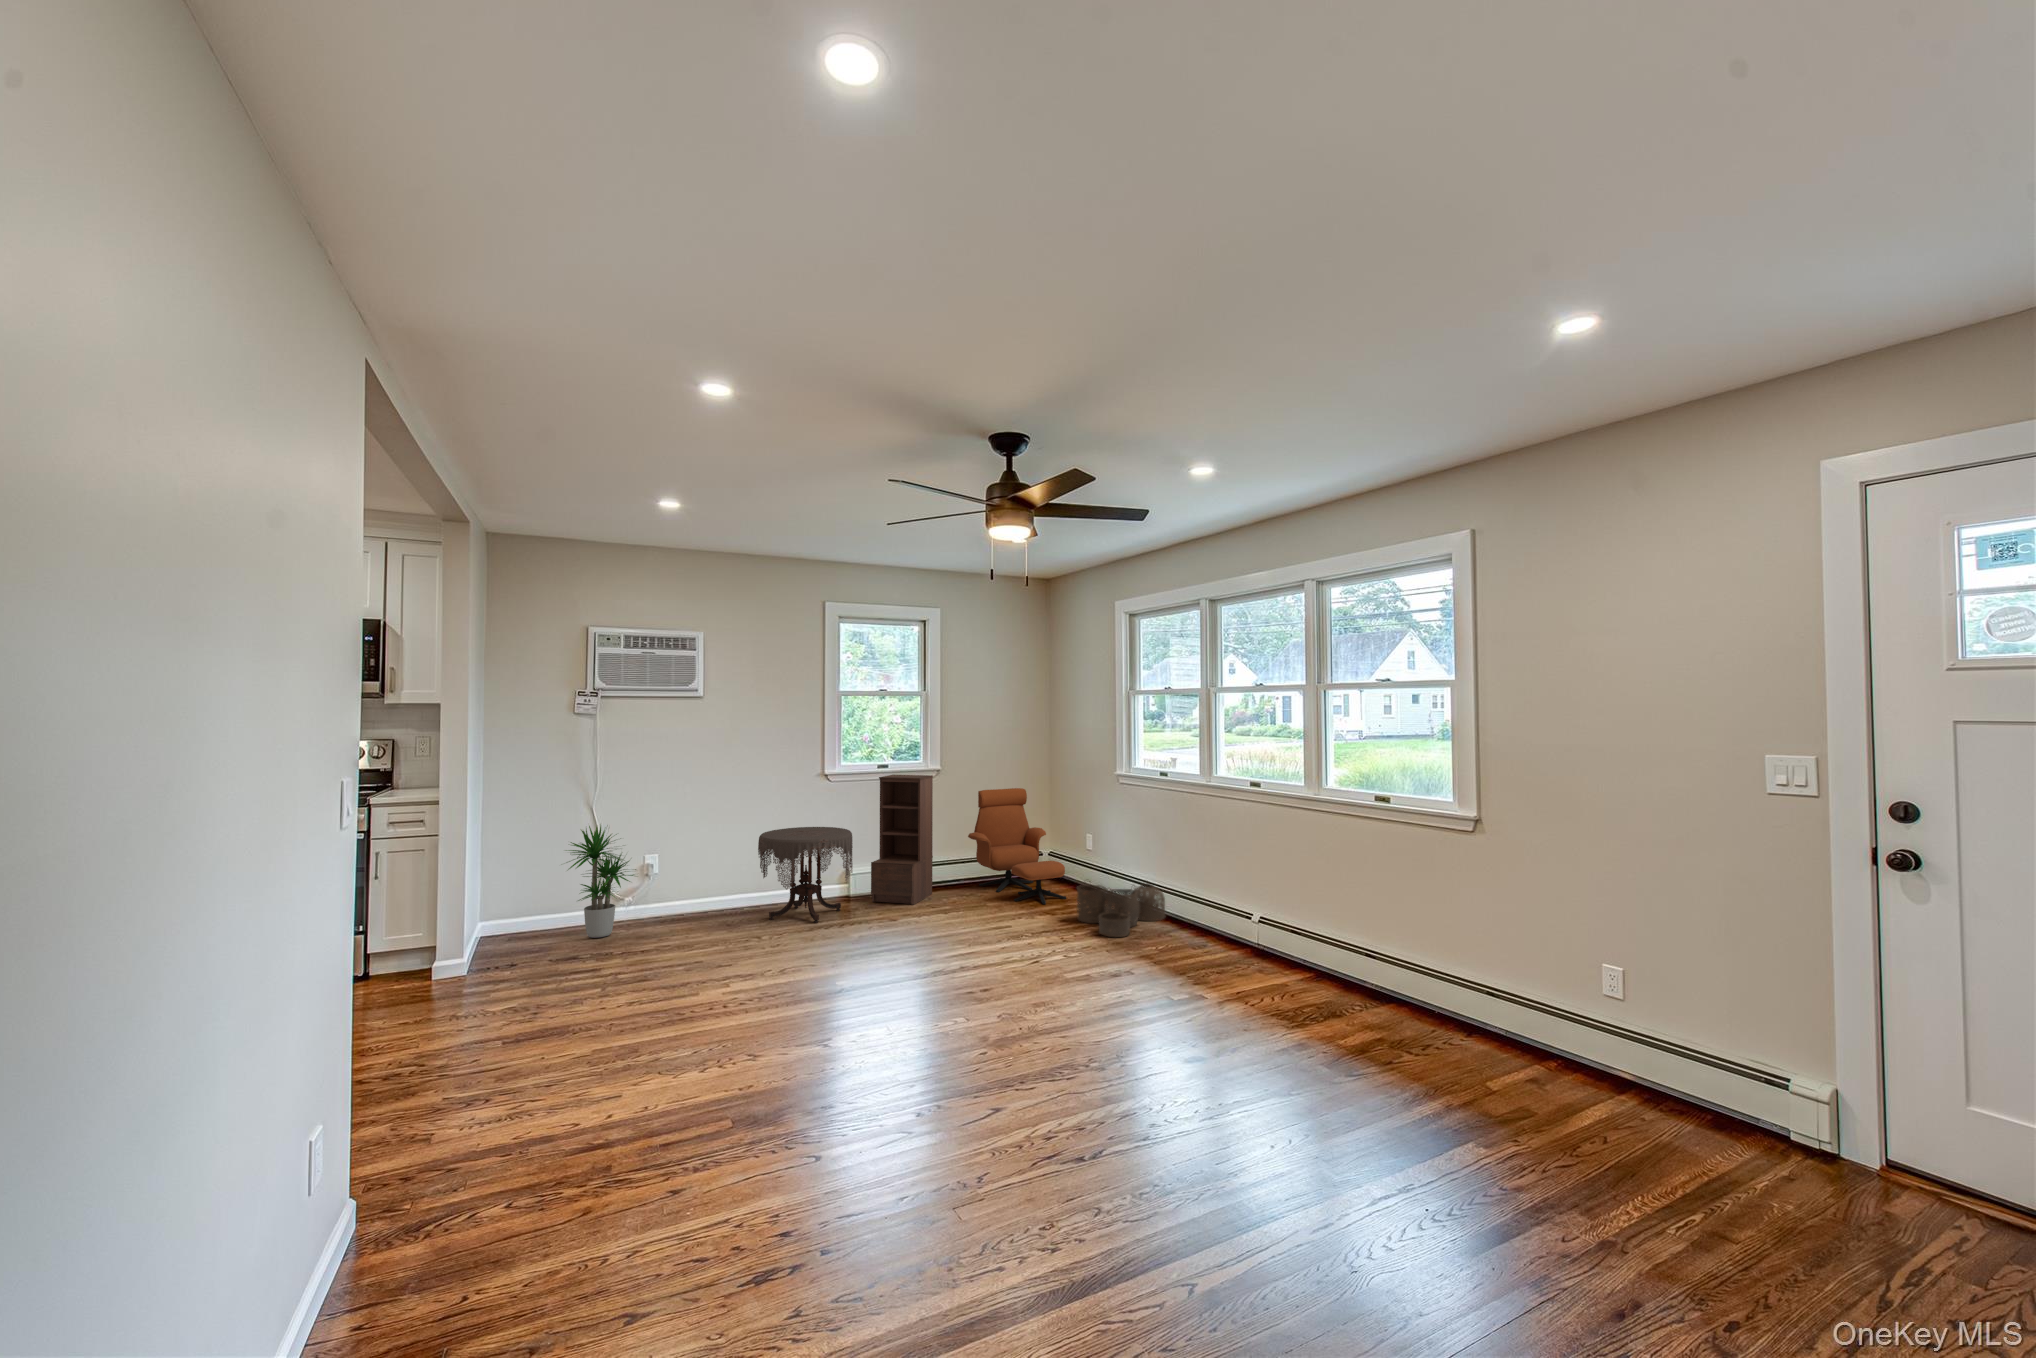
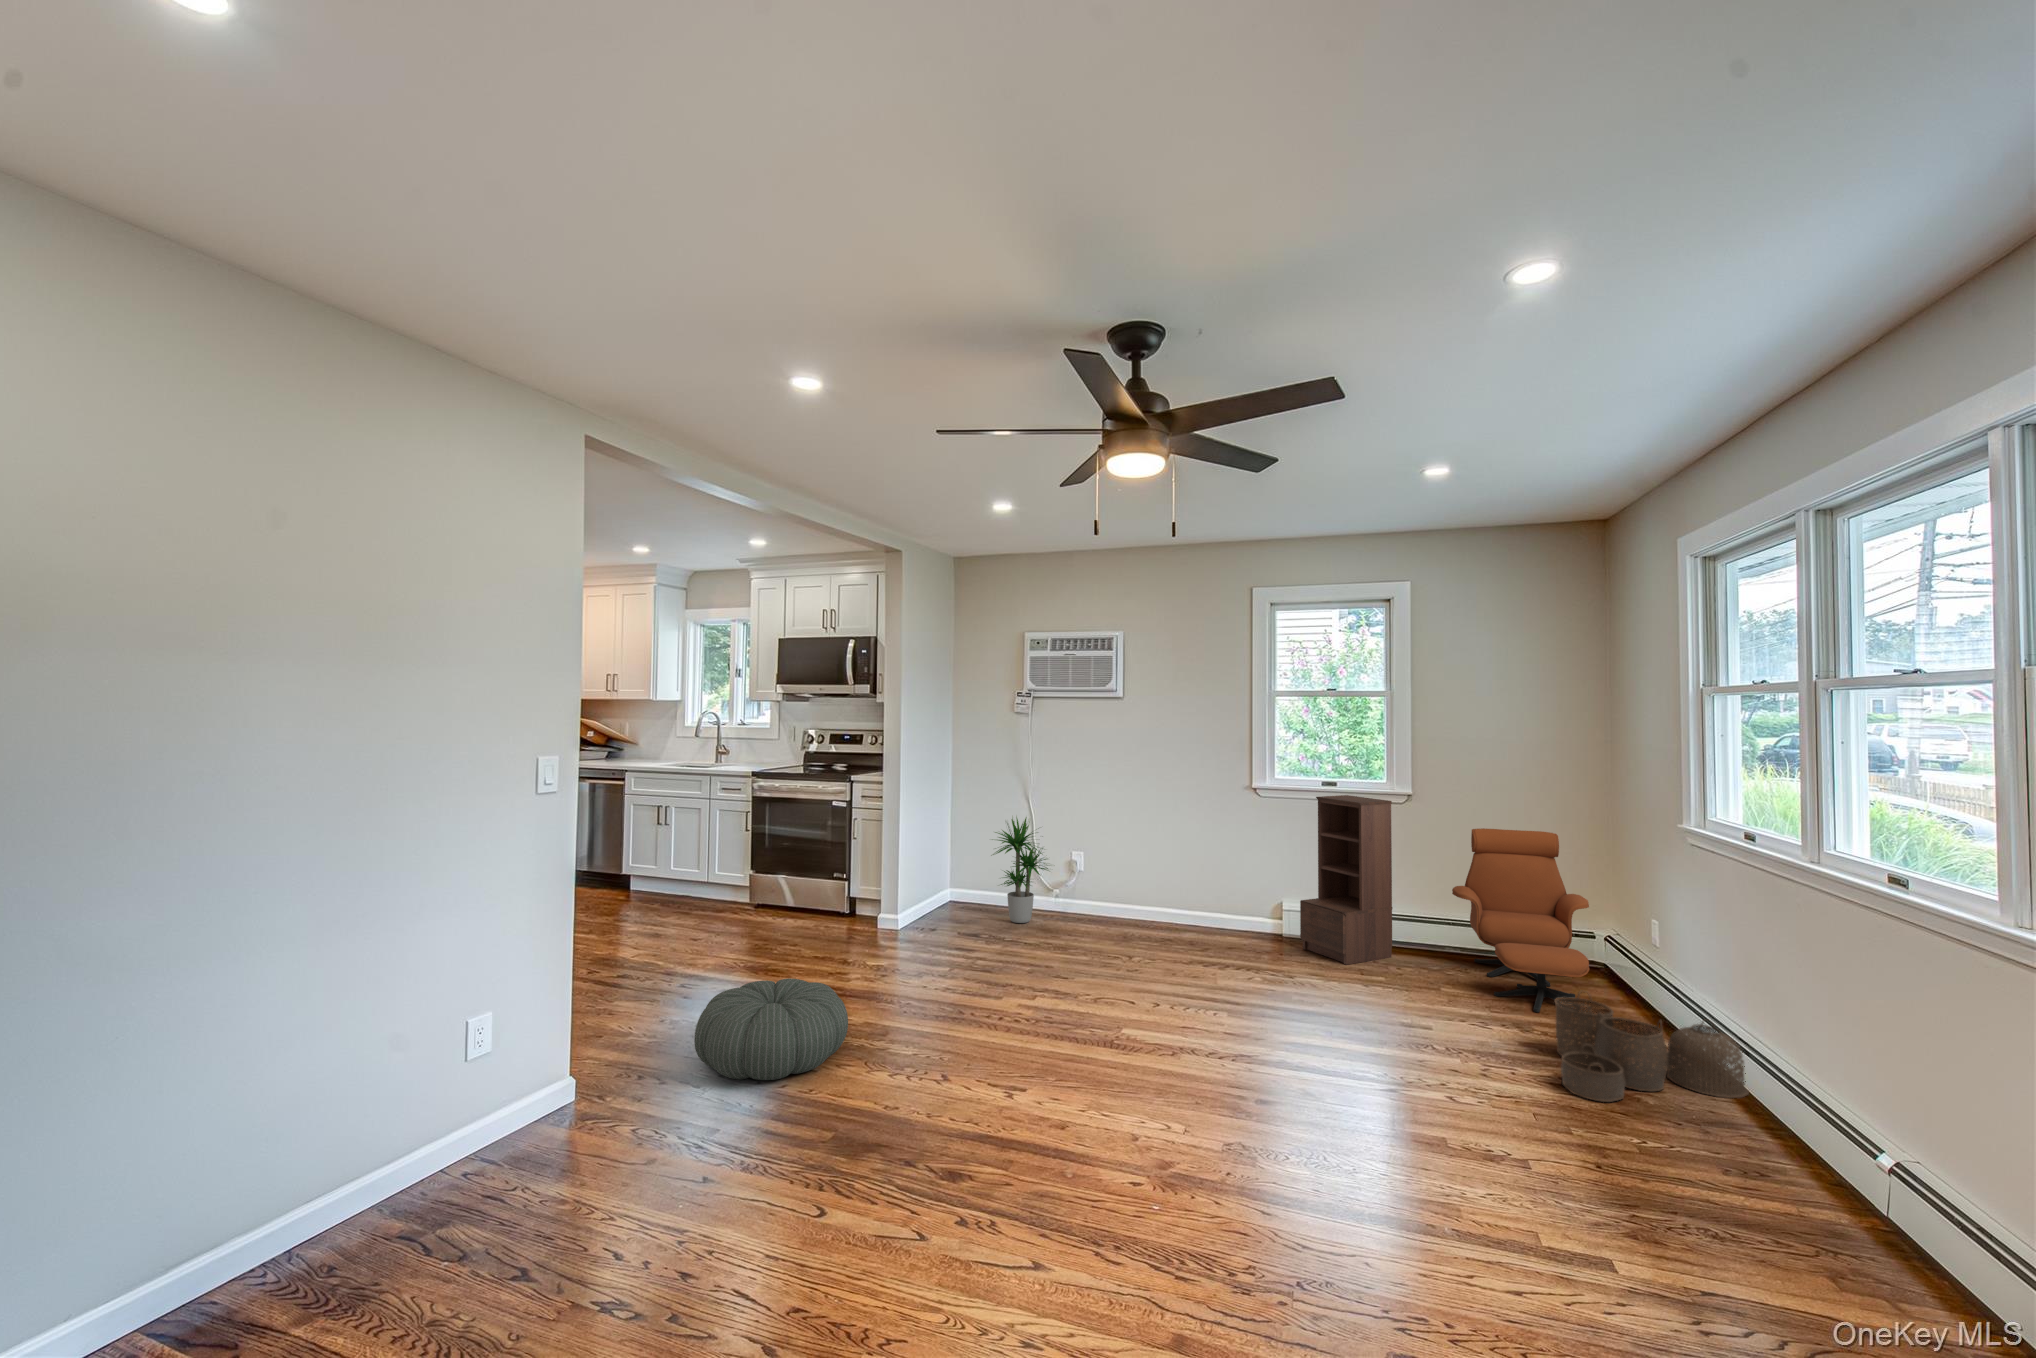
side table: present [758,827,853,923] -> none [1158,844,1268,958]
pouf: none [453,1014,644,1137] -> present [694,978,848,1080]

